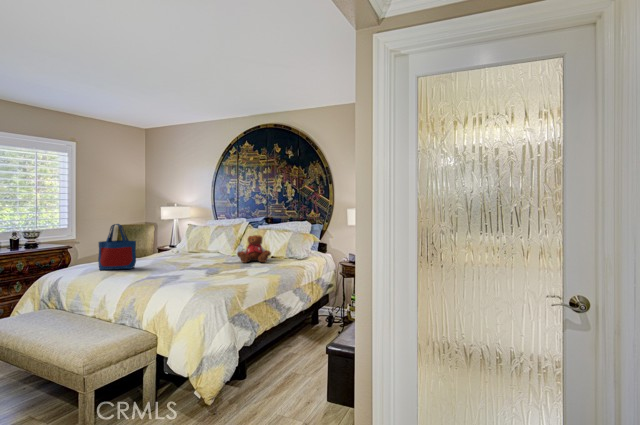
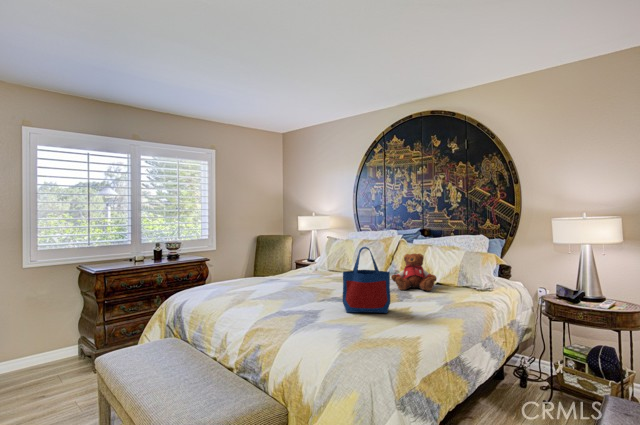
tote bag: present [98,224,136,270] -> present [343,247,391,313]

